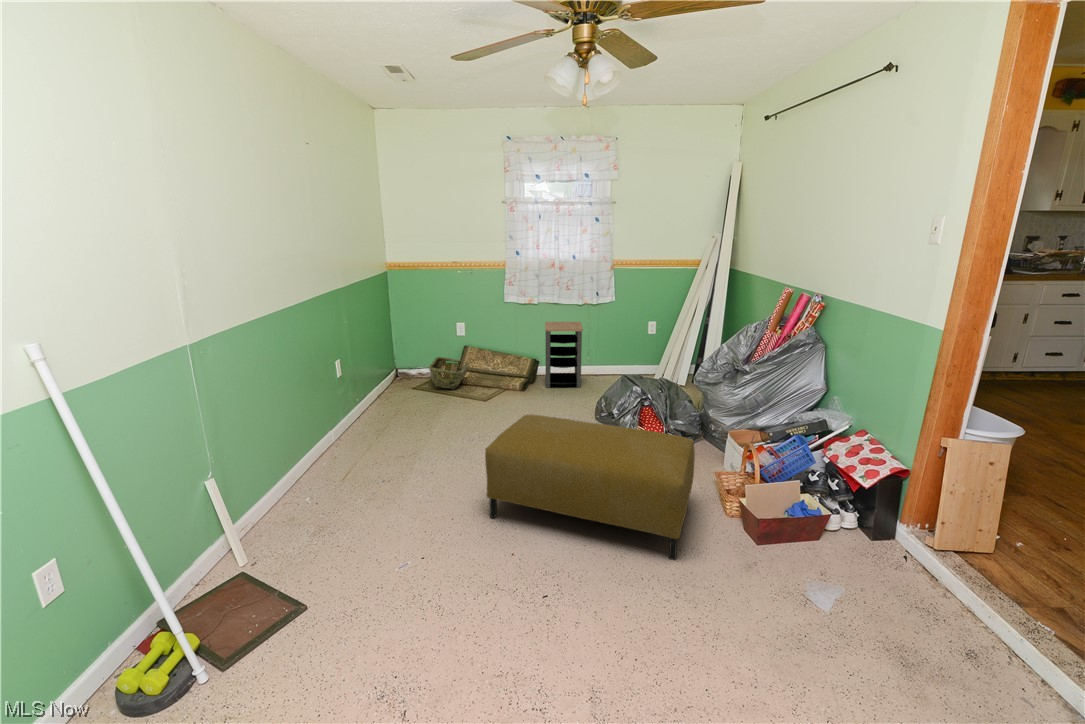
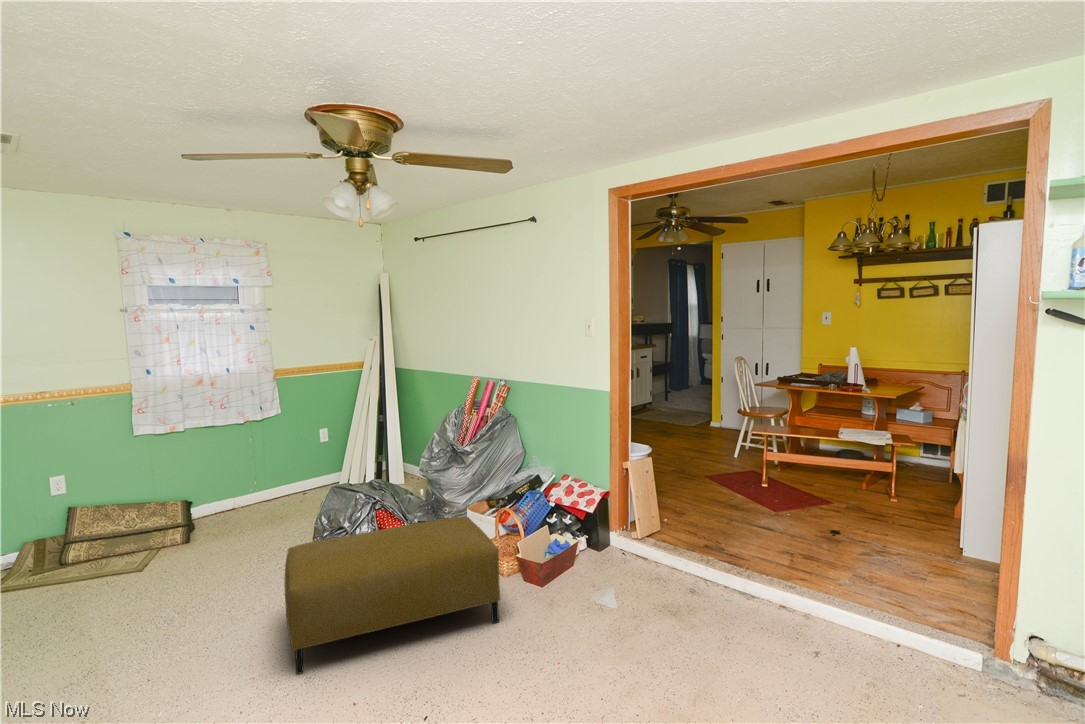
side table: present [545,322,583,388] -> none [196,443,262,532]
woven basket: present [429,357,468,389] -> none [14,530,87,579]

